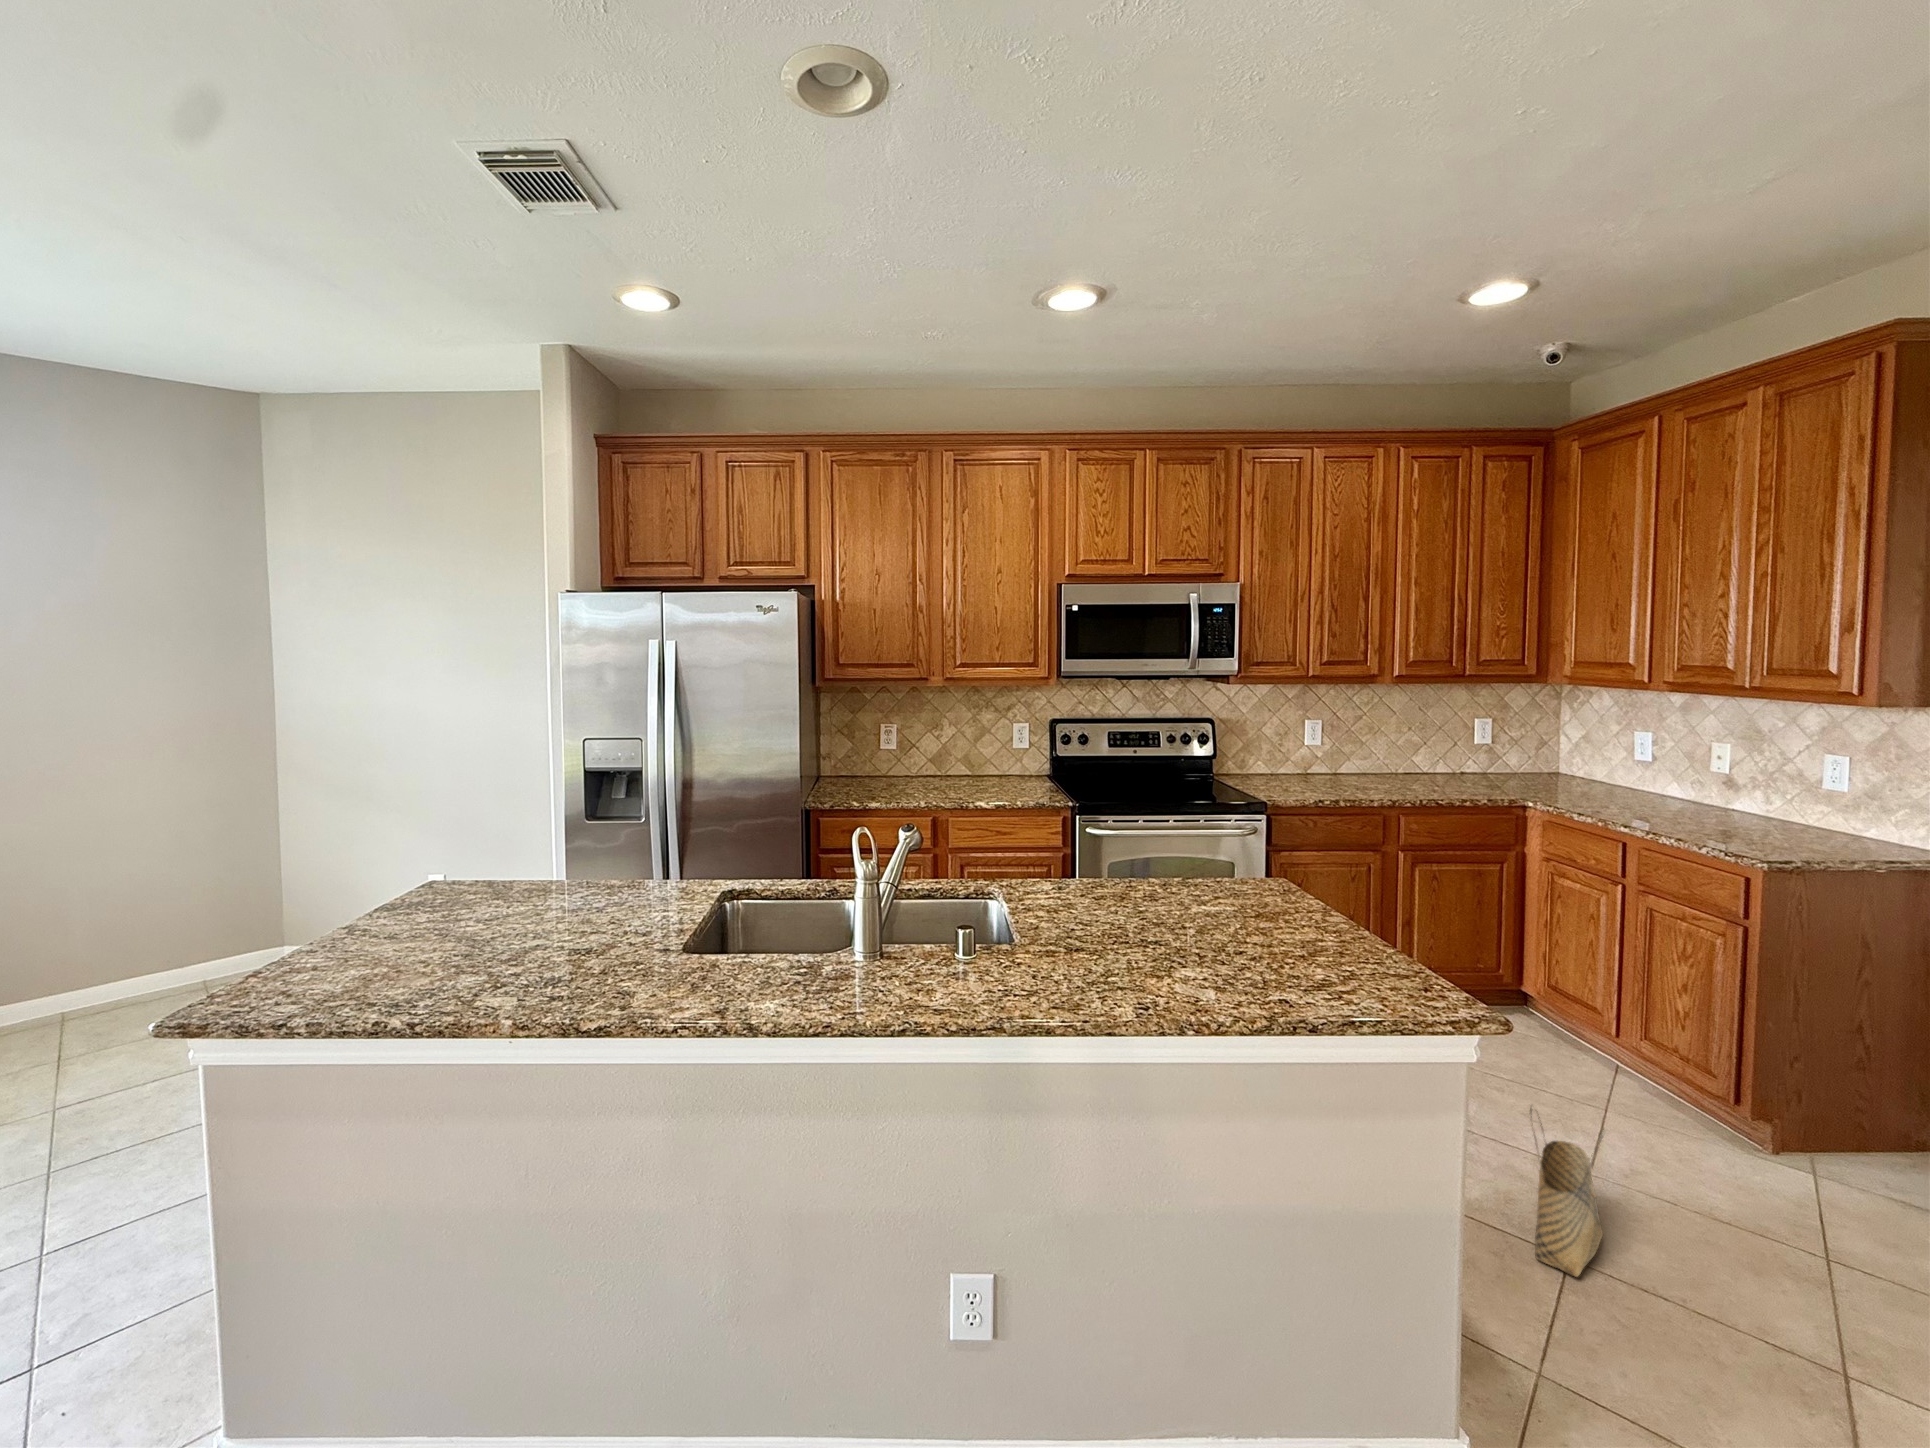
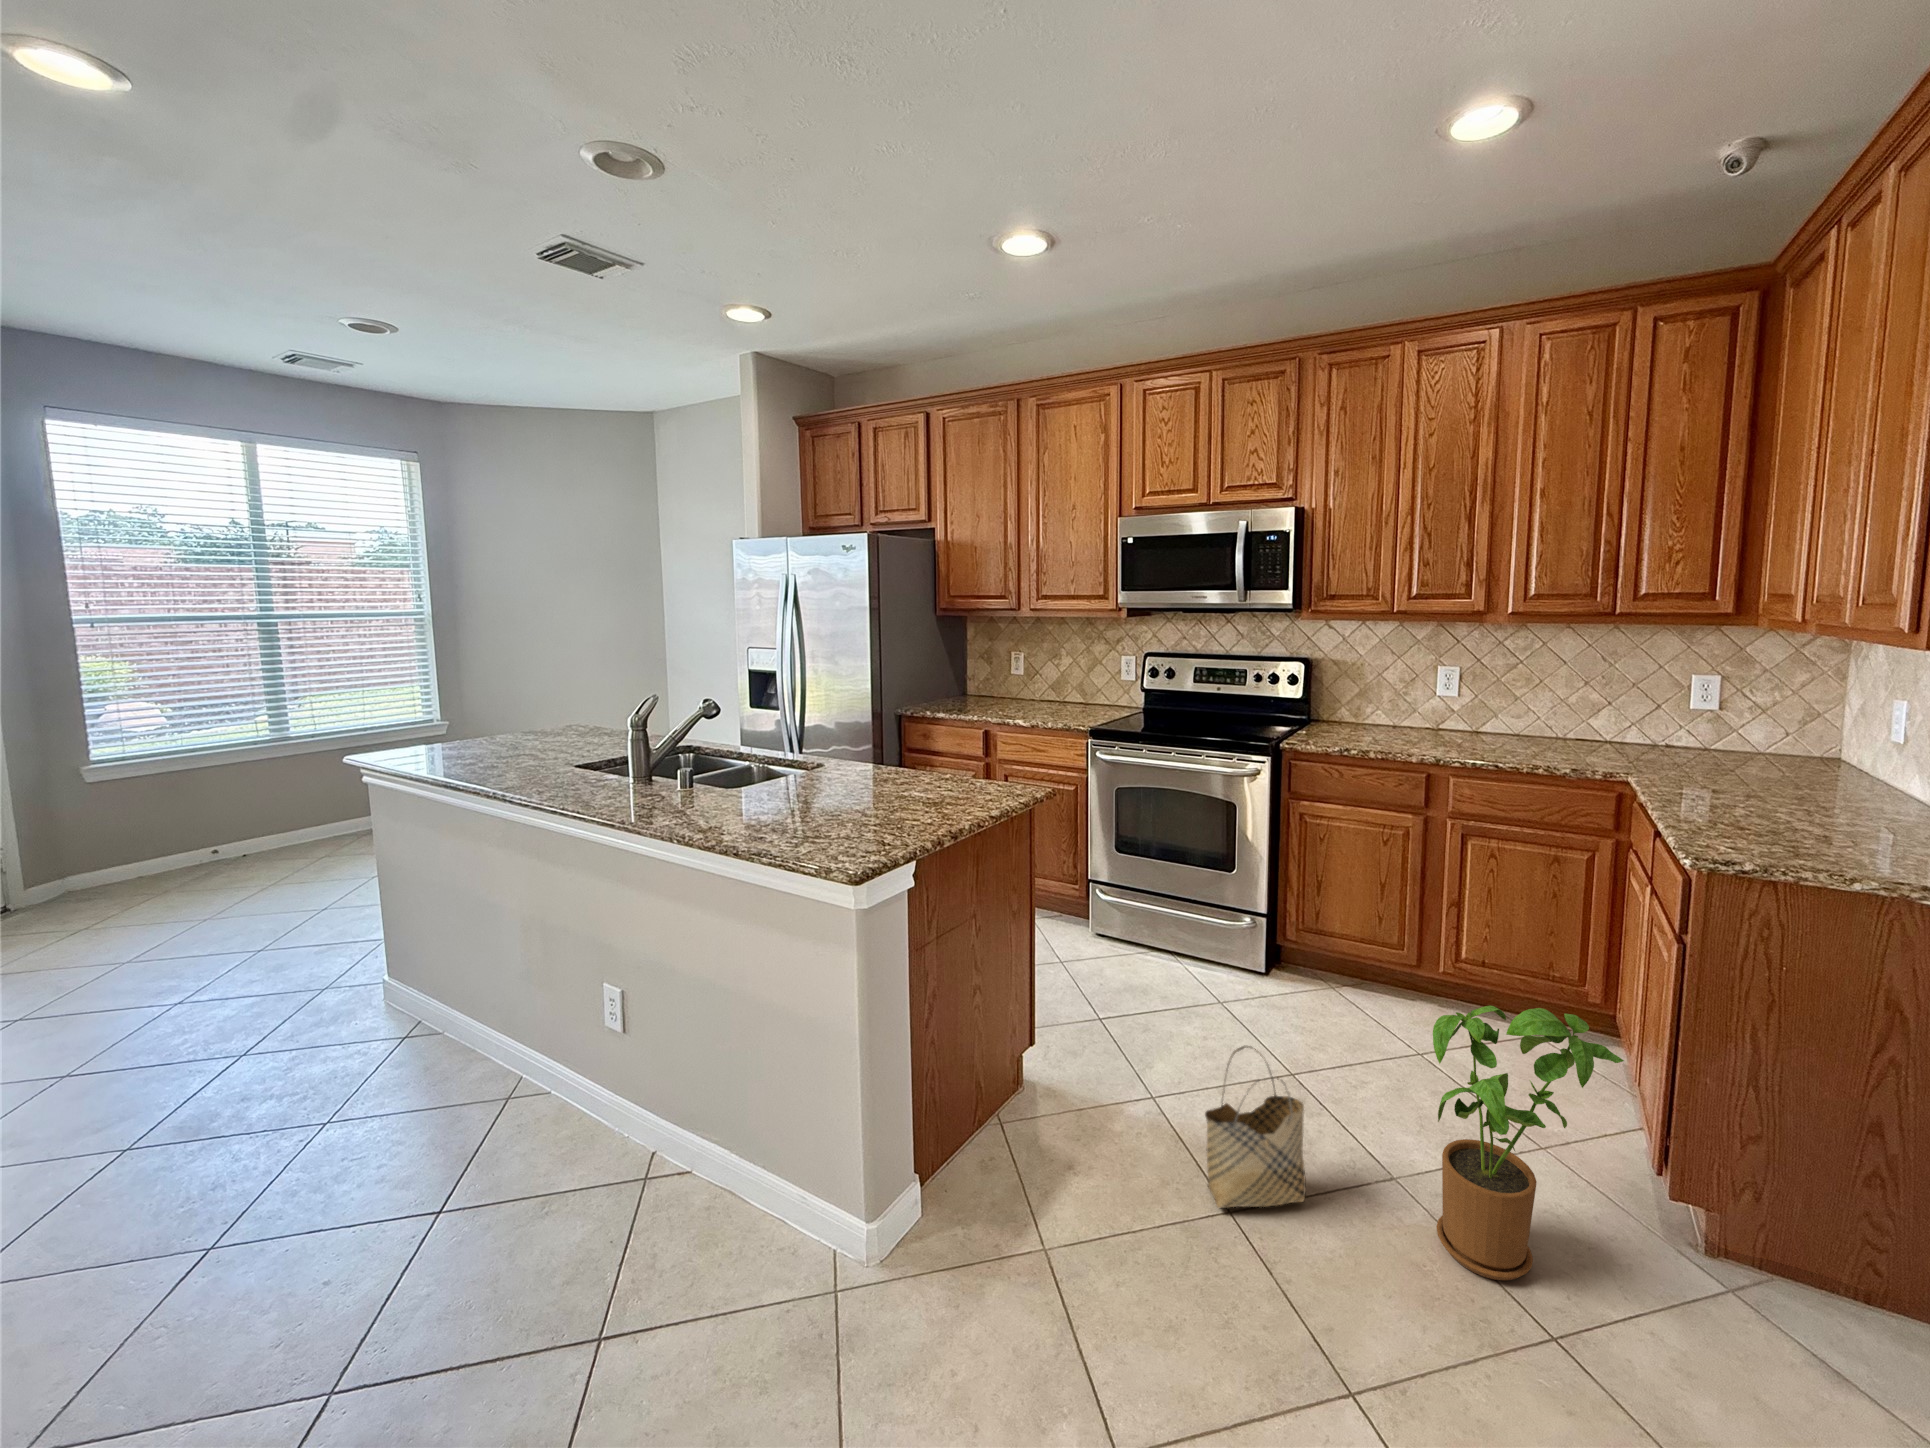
house plant: none [1634,1002,1829,1242] -> present [1433,1006,1624,1281]

